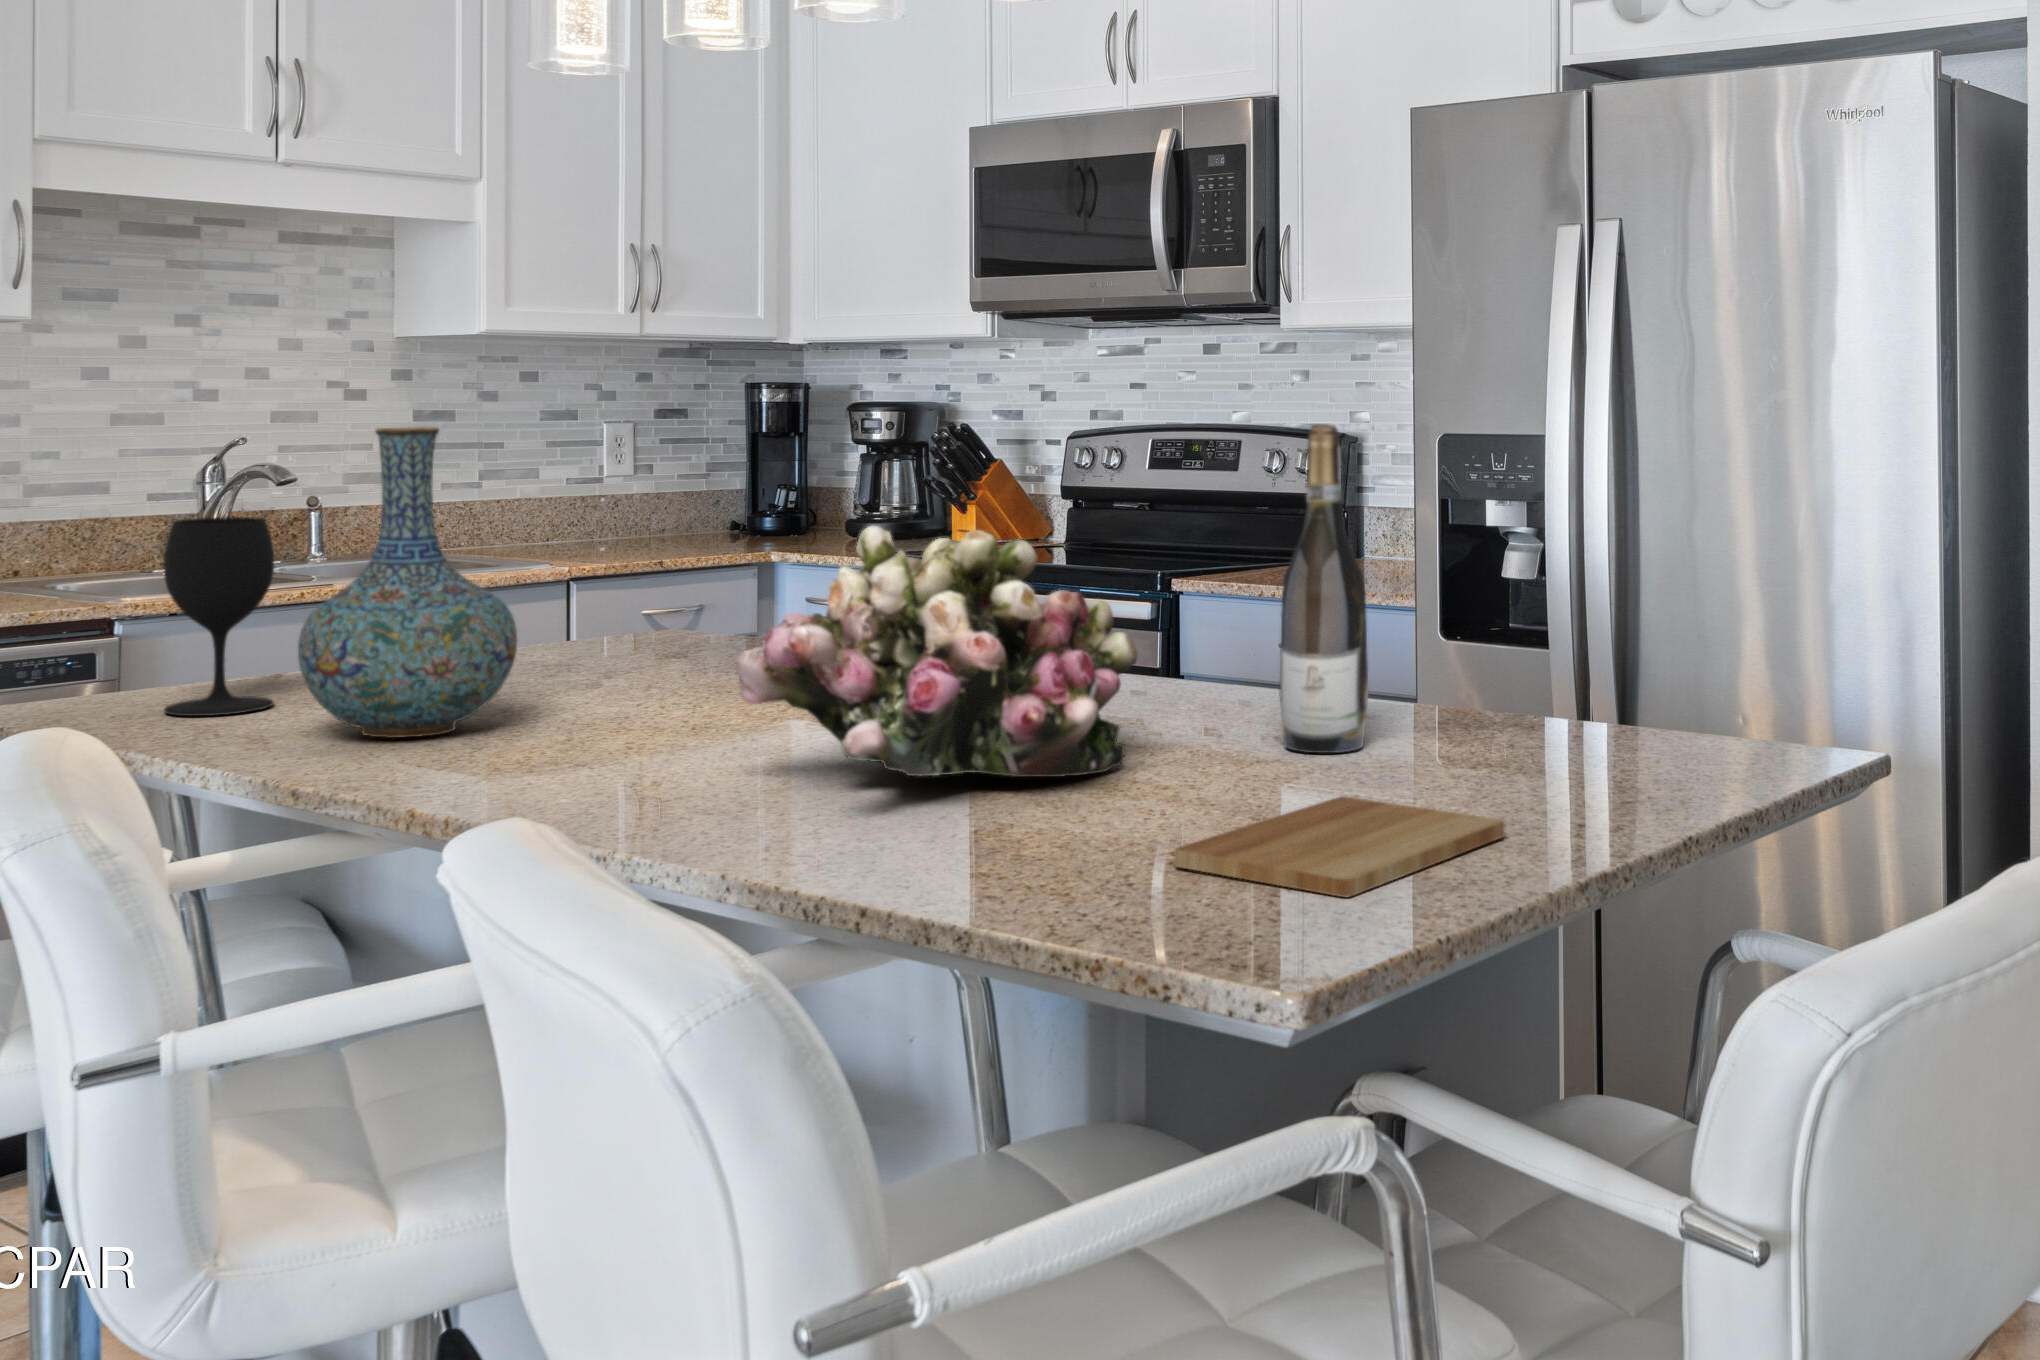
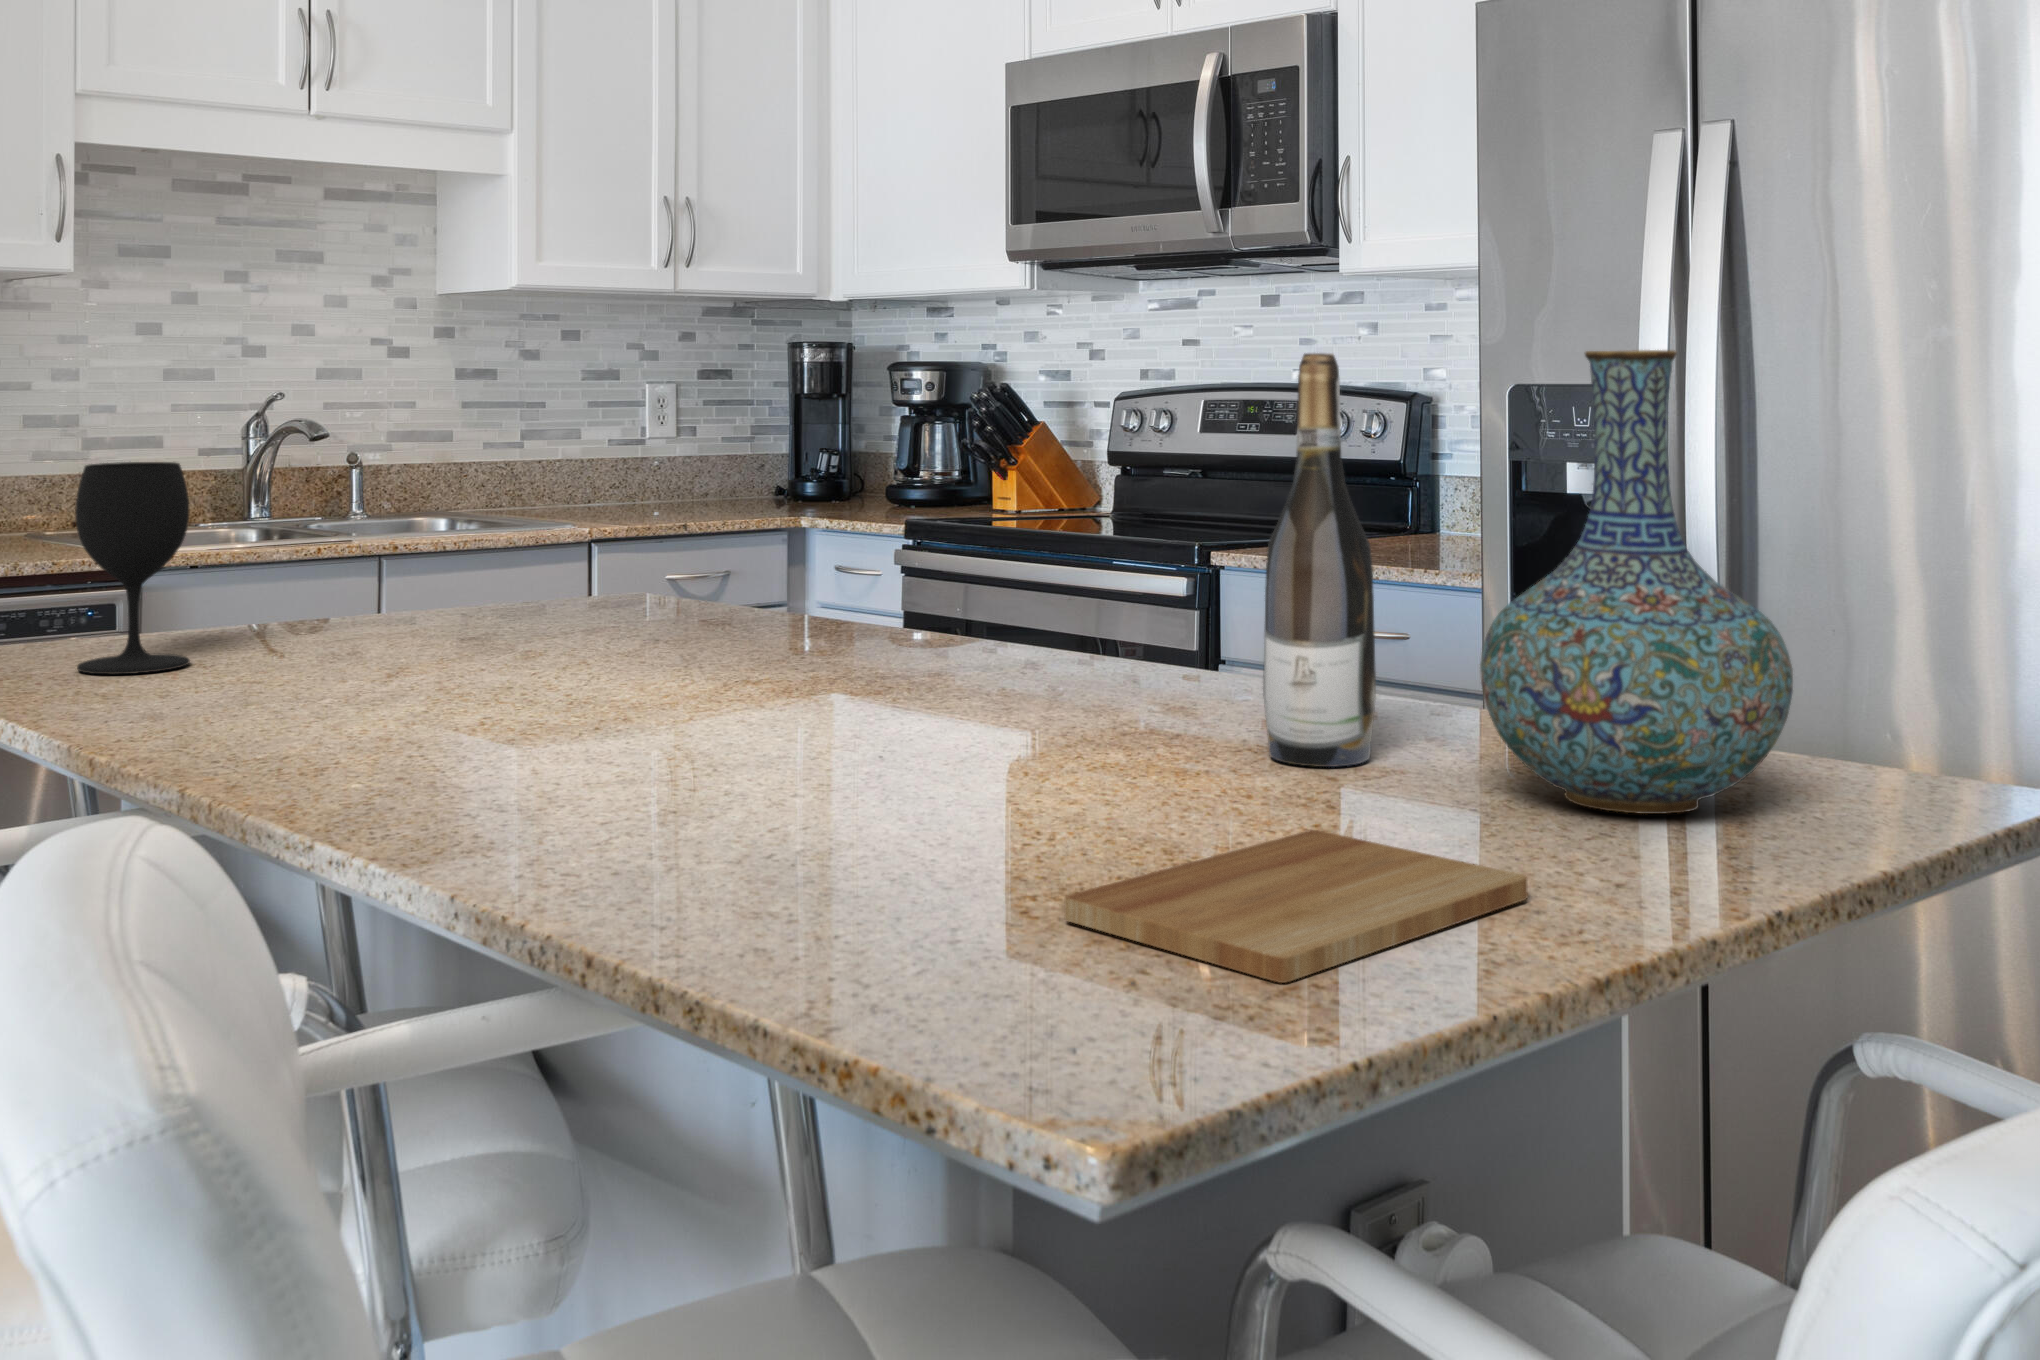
vase: present [298,427,517,738] -> present [1480,350,1793,814]
flower arrangement: present [735,526,1137,777] -> none [589,472,1077,786]

